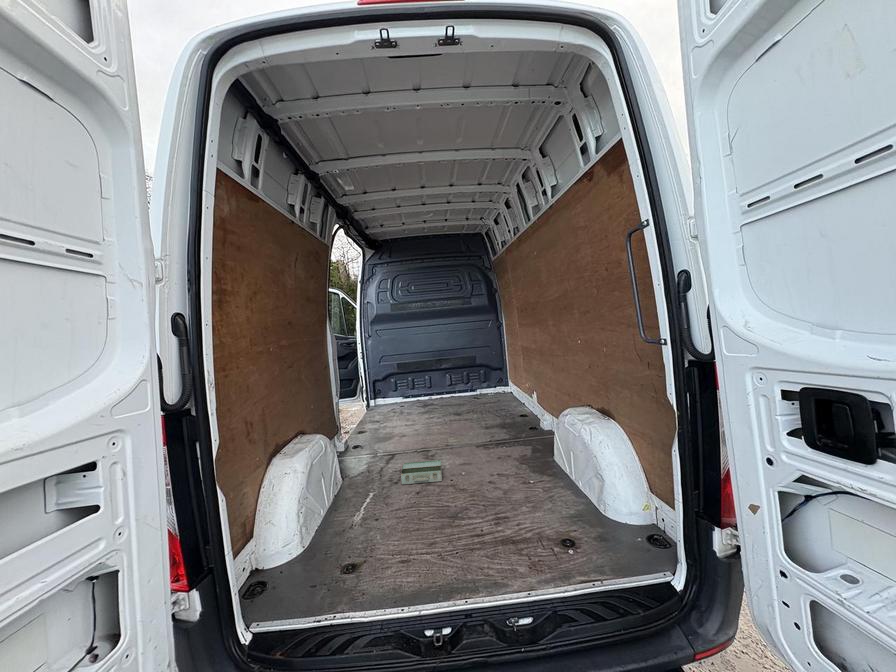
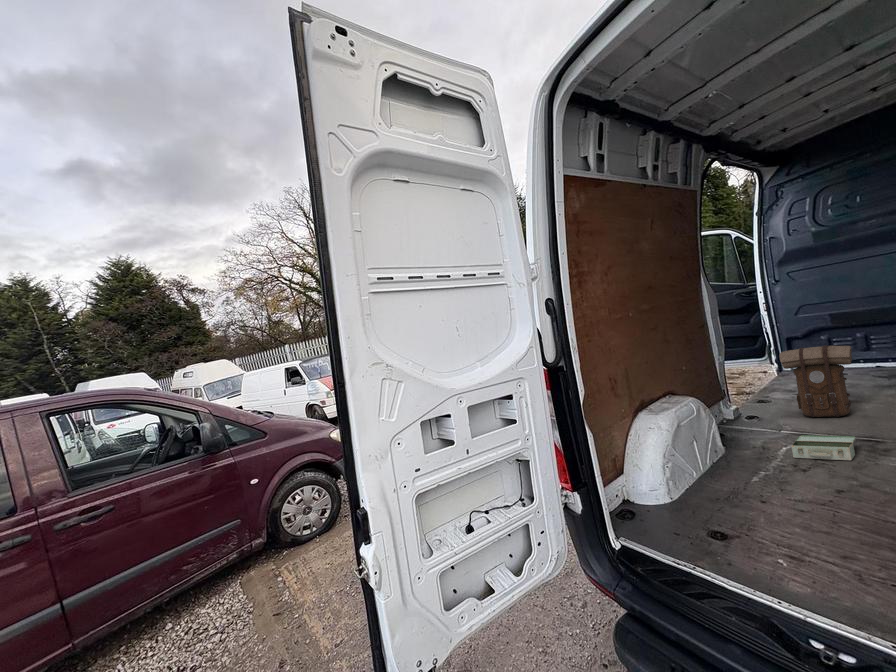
backpack: none [384,387,430,445] -> present [779,345,852,417]

